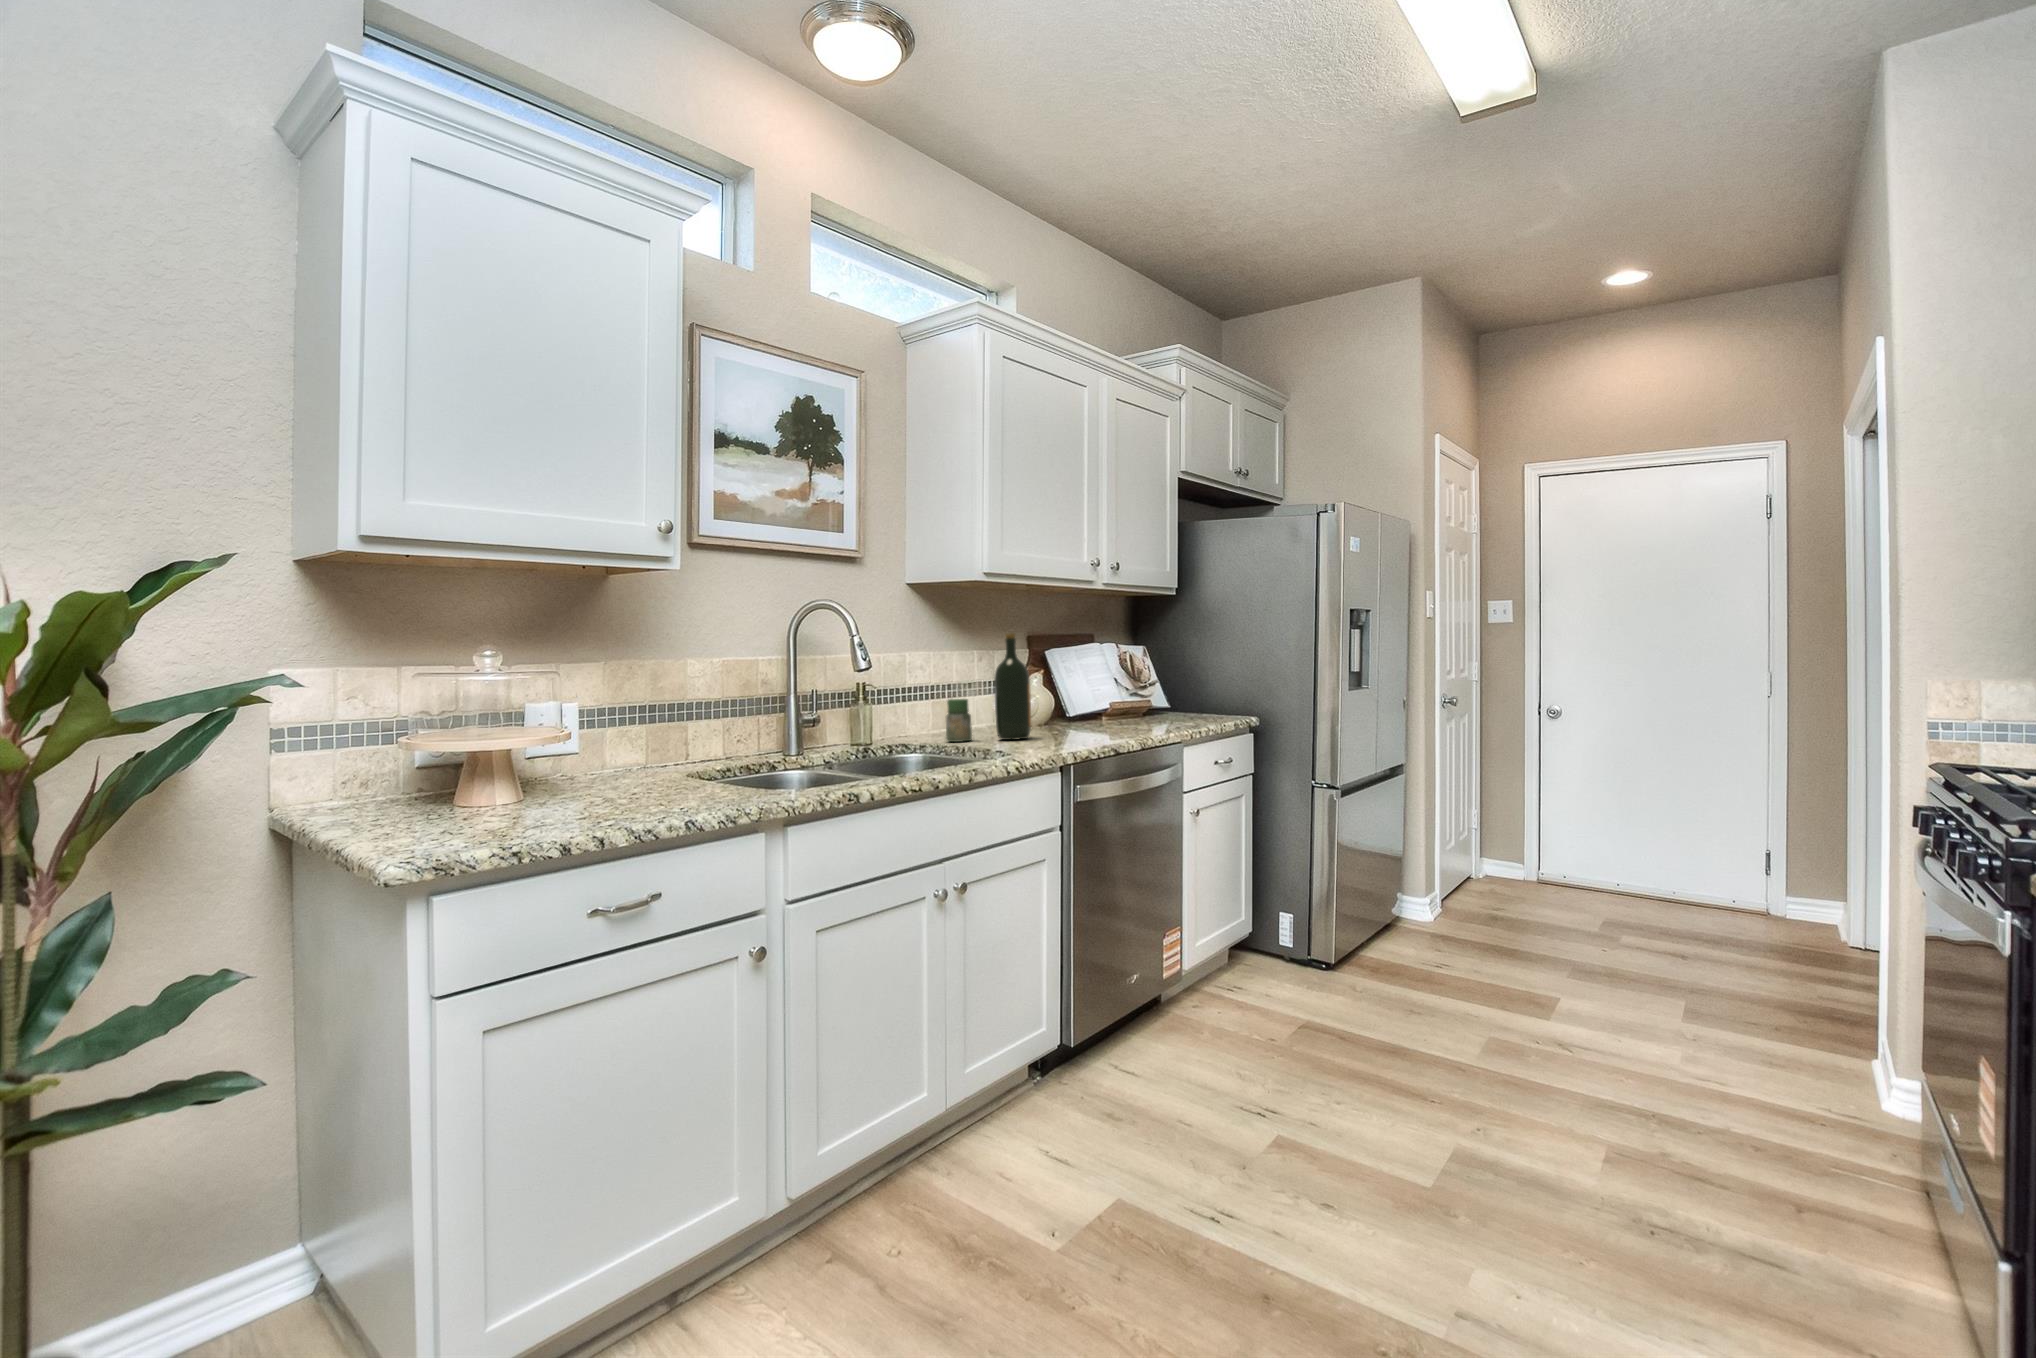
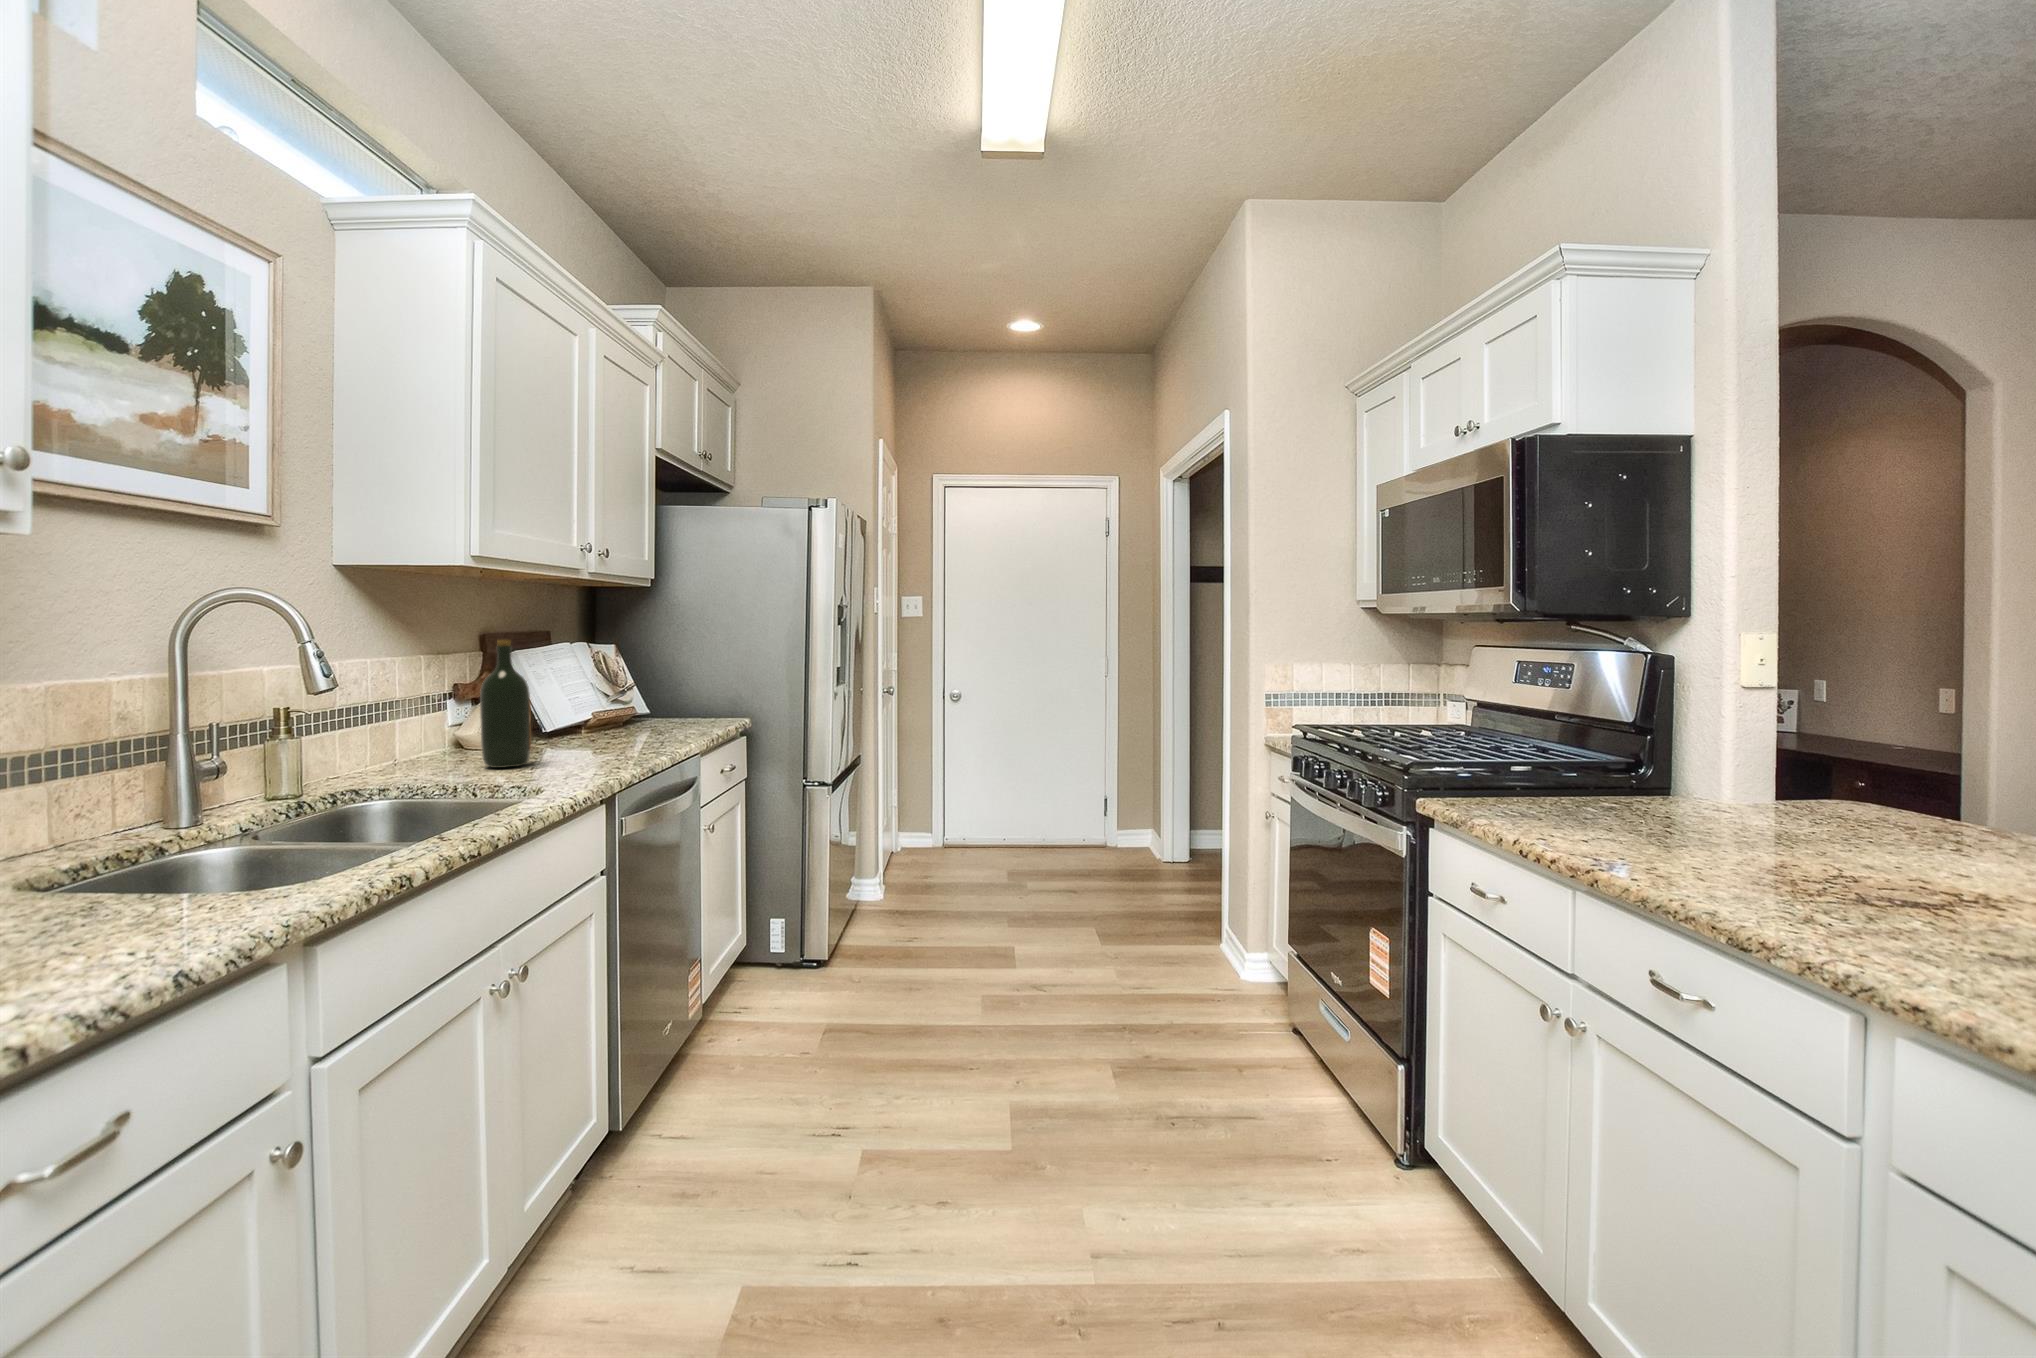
jar: present [946,699,972,742] -> none [405,719,444,774]

